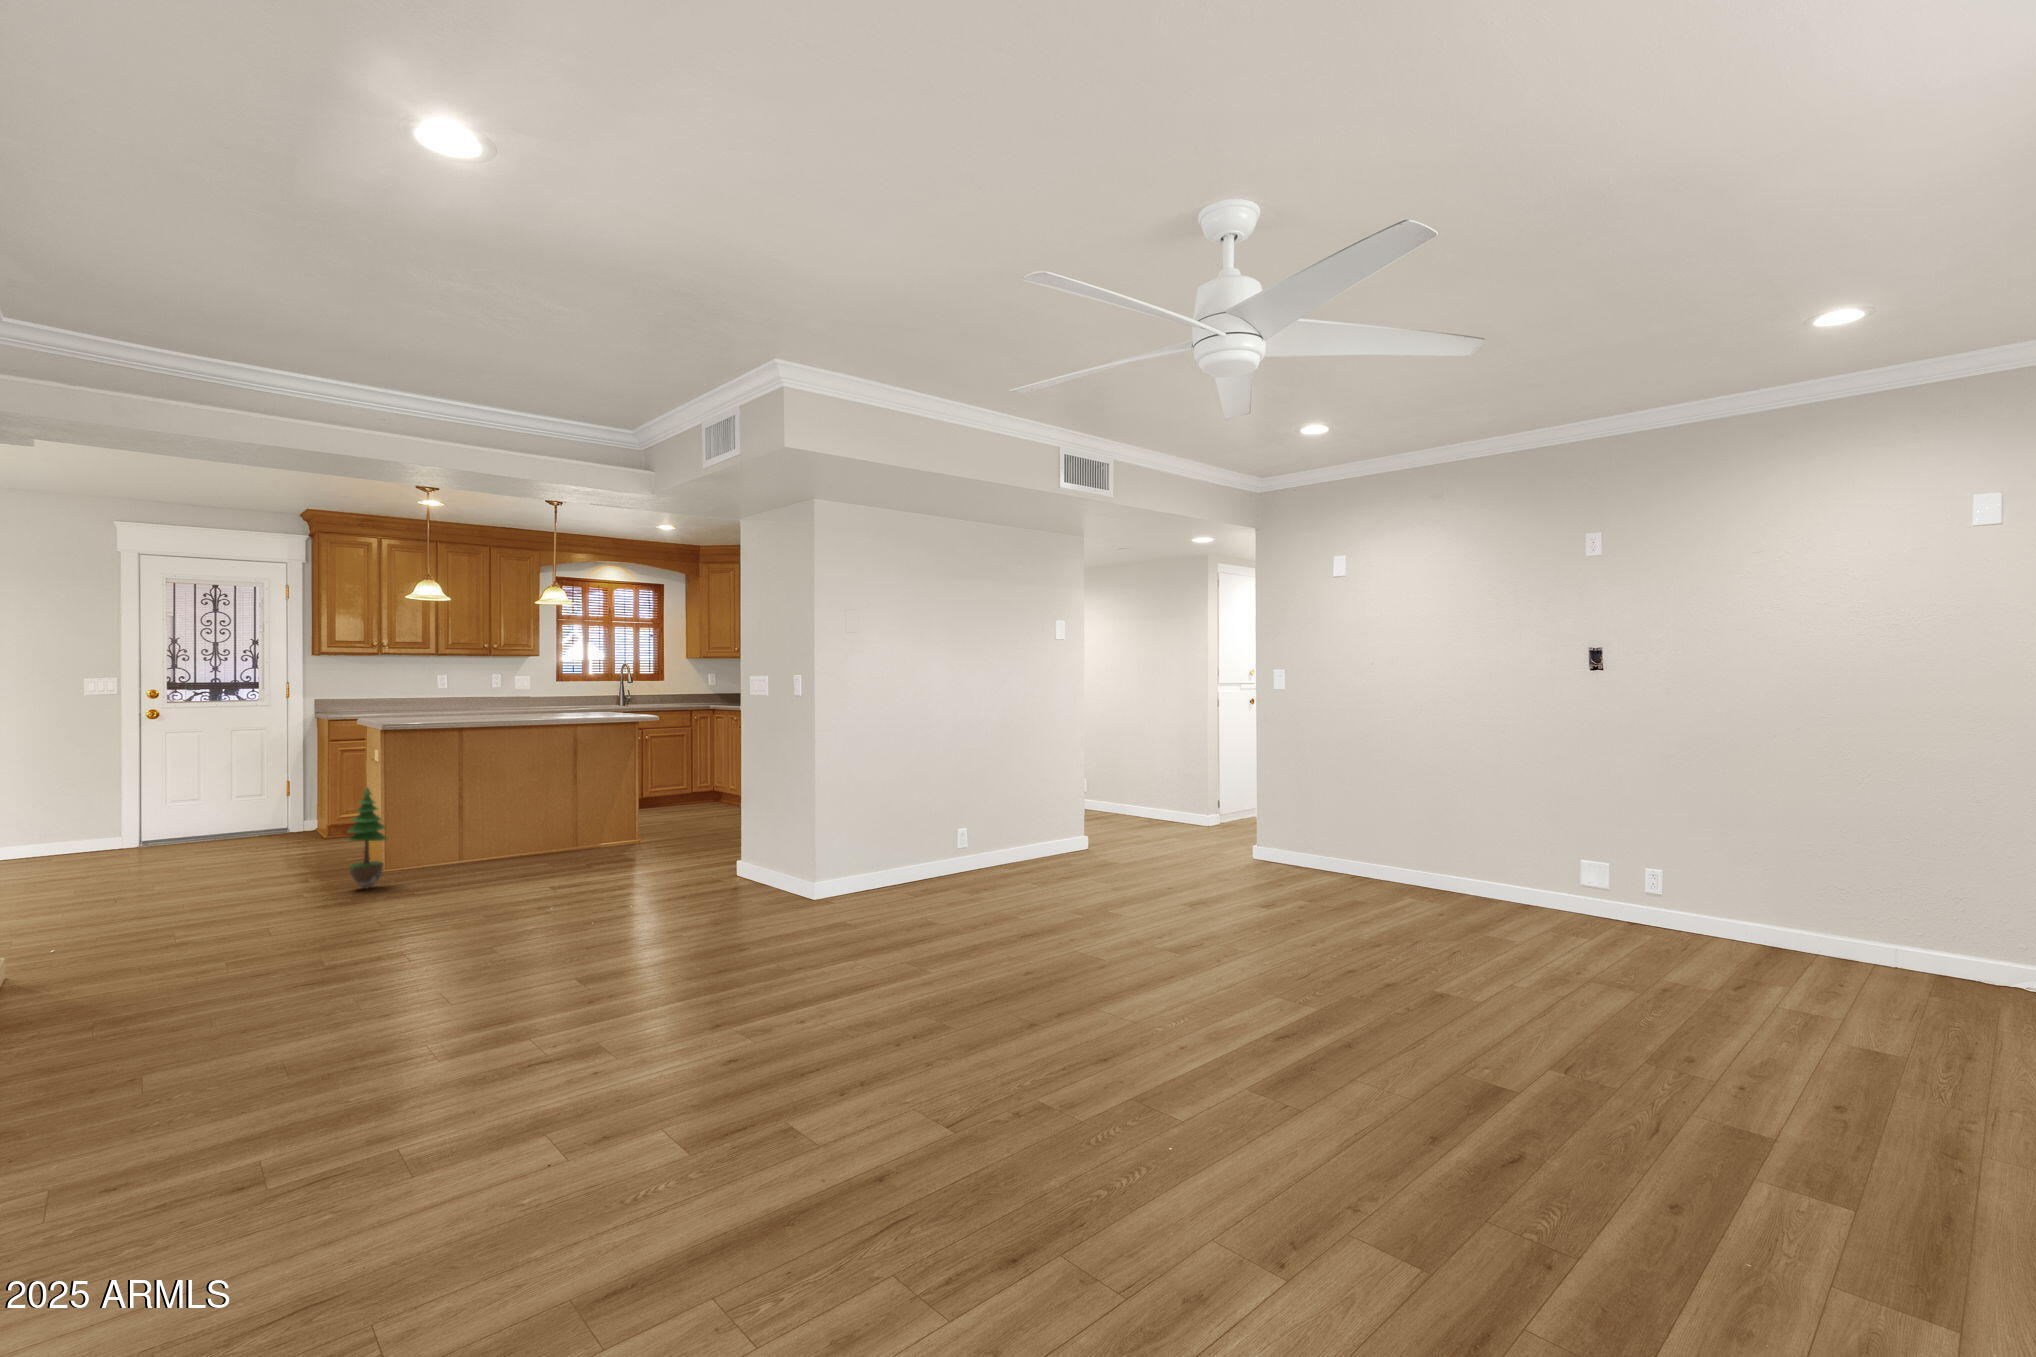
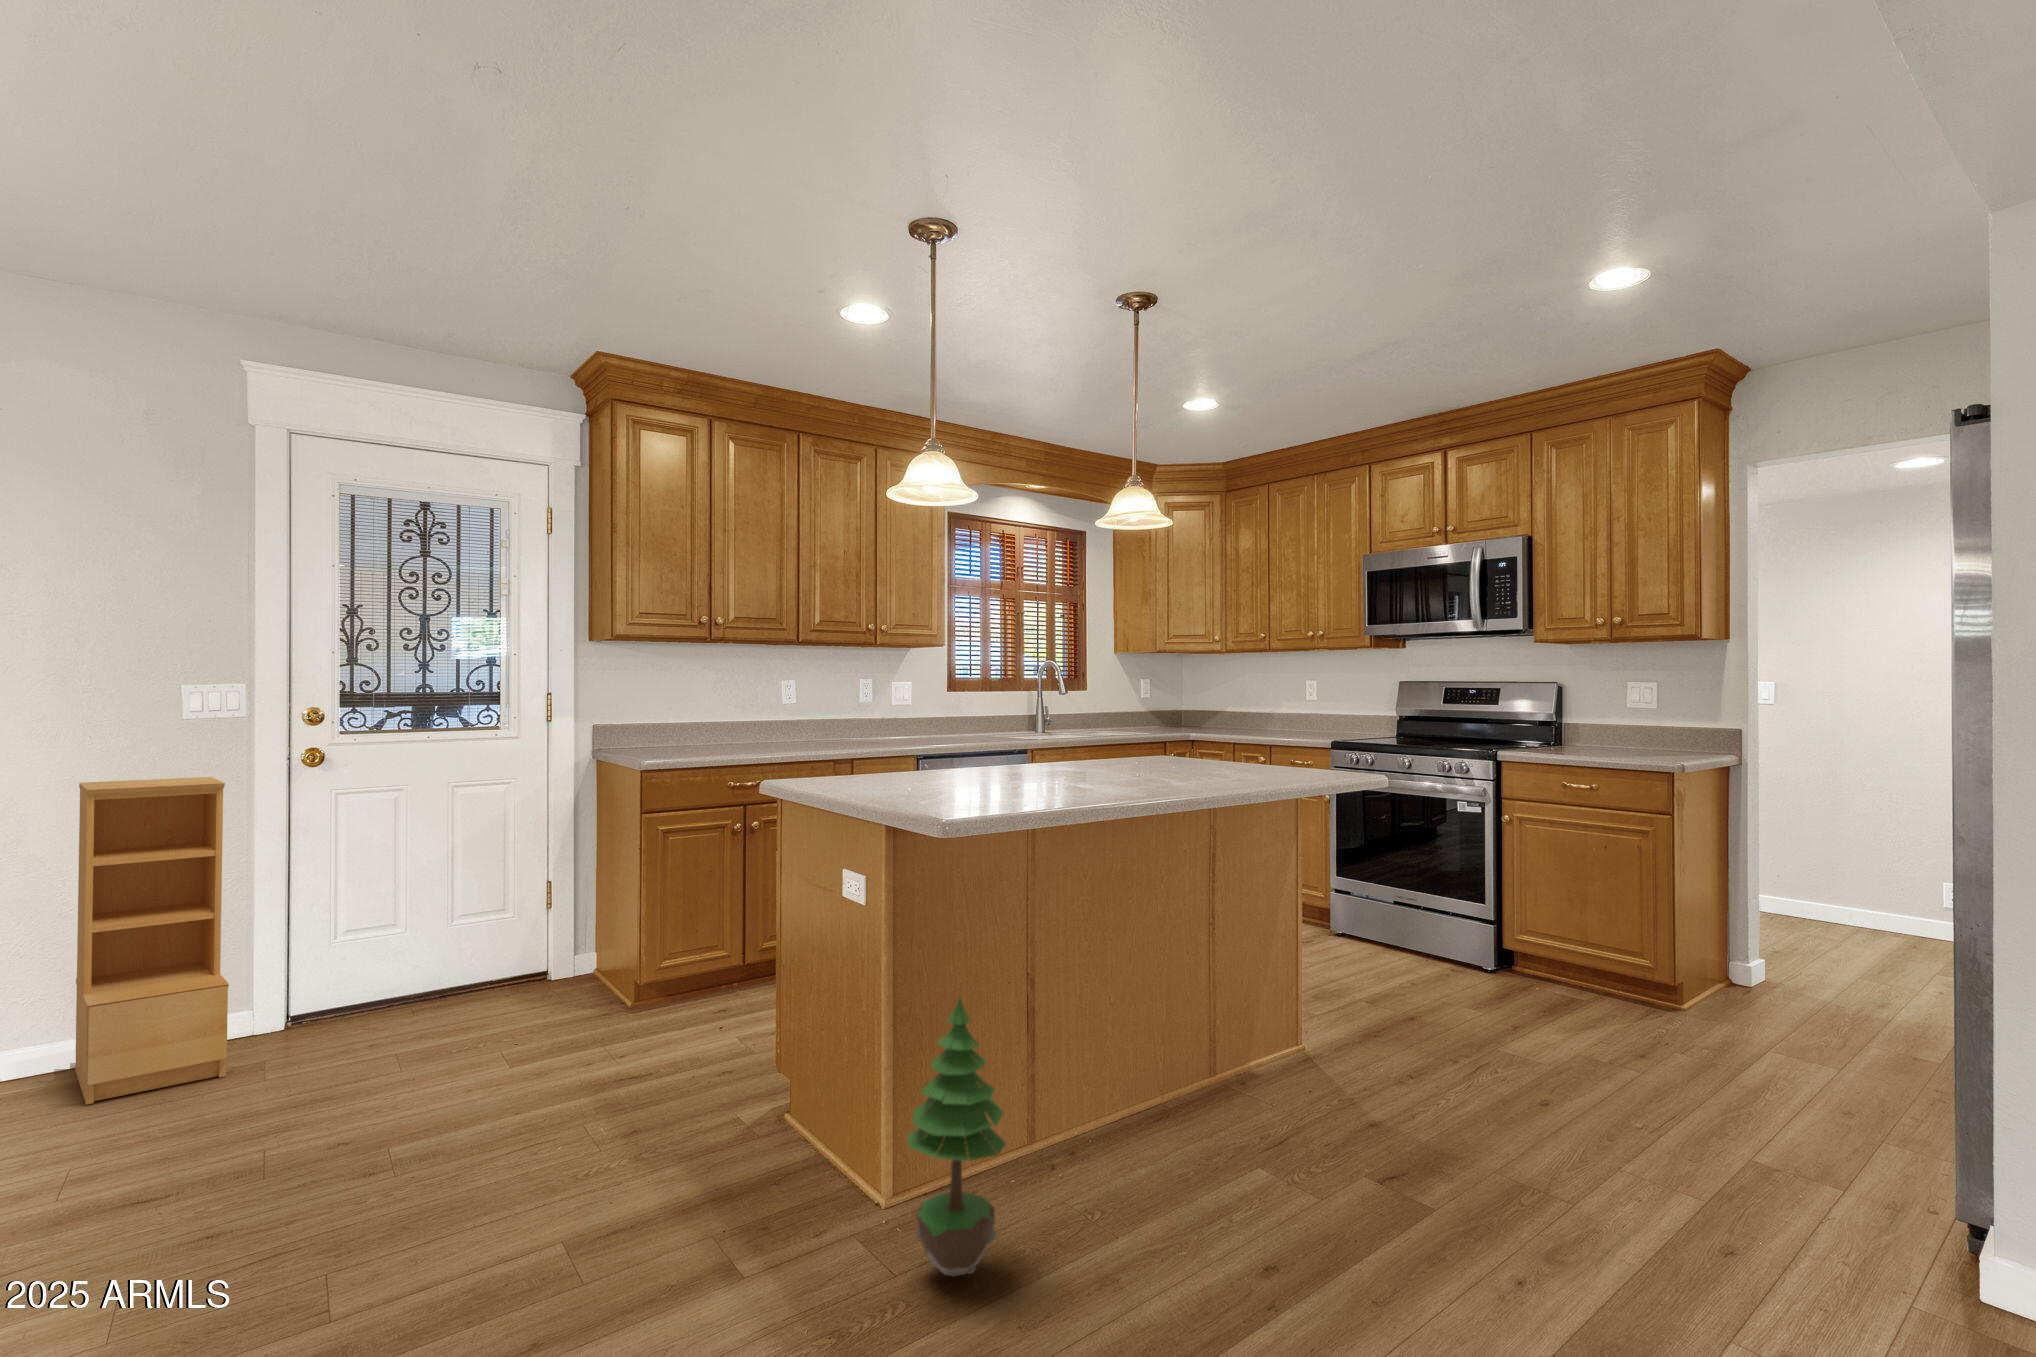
bookshelf: none [28,723,102,866] -> present [75,777,229,1104]

